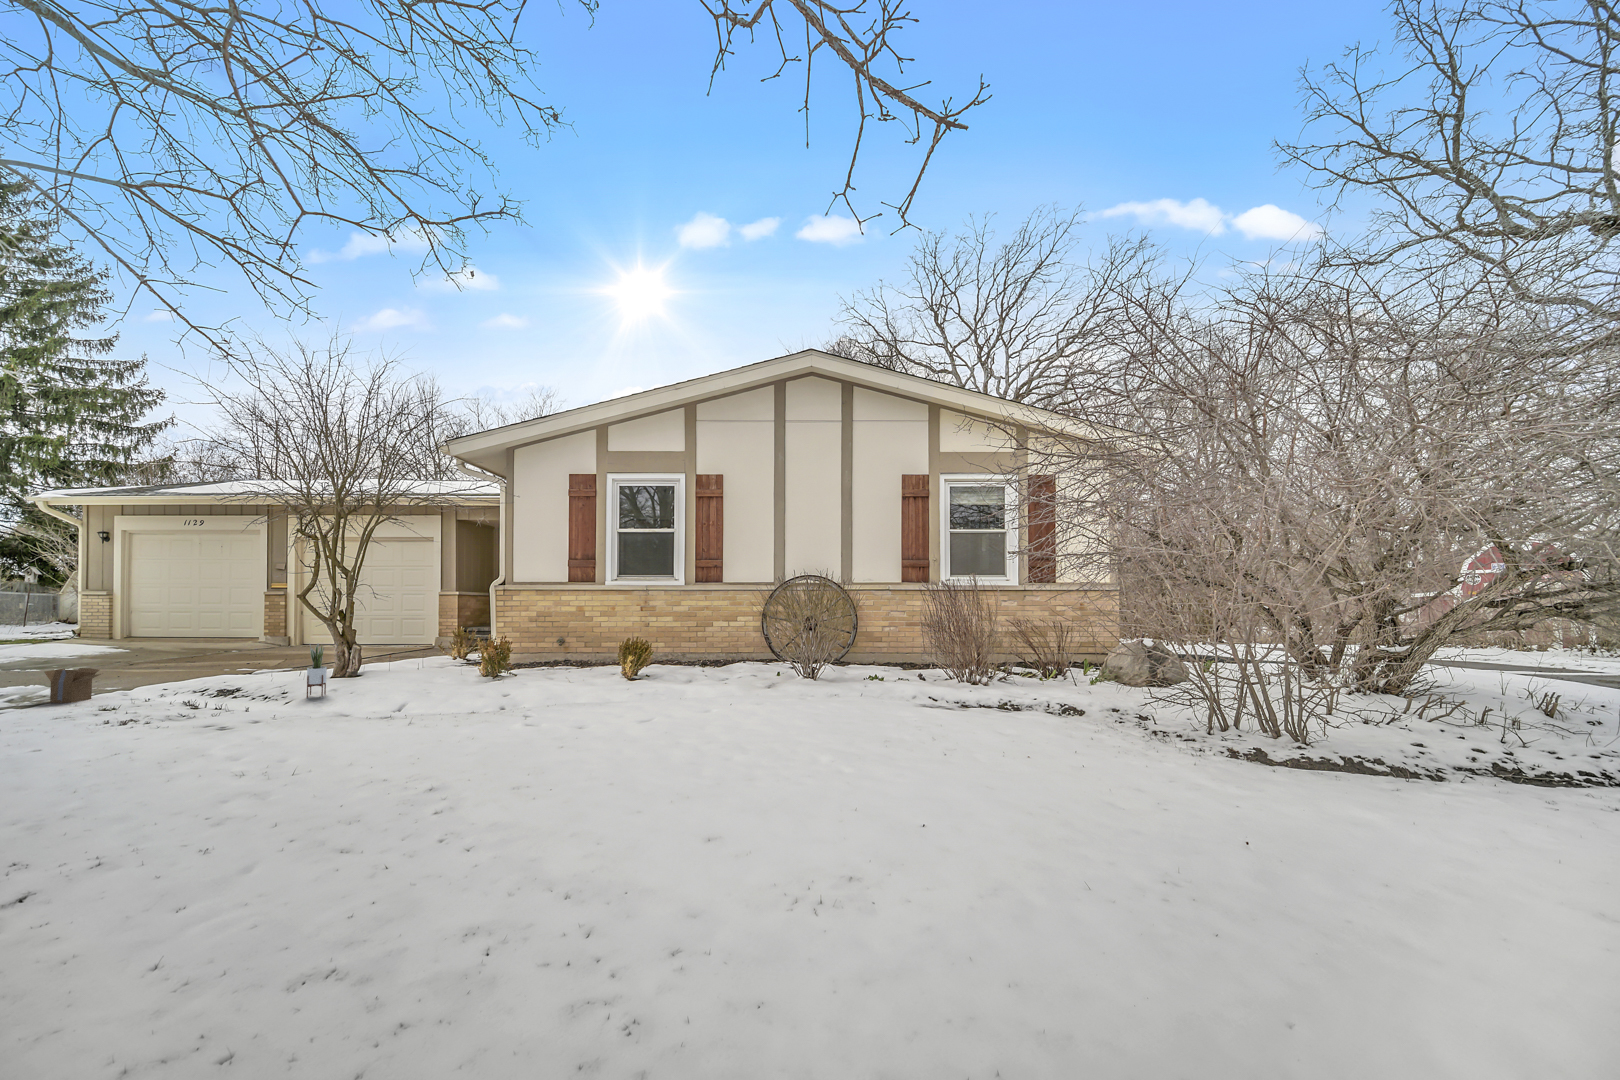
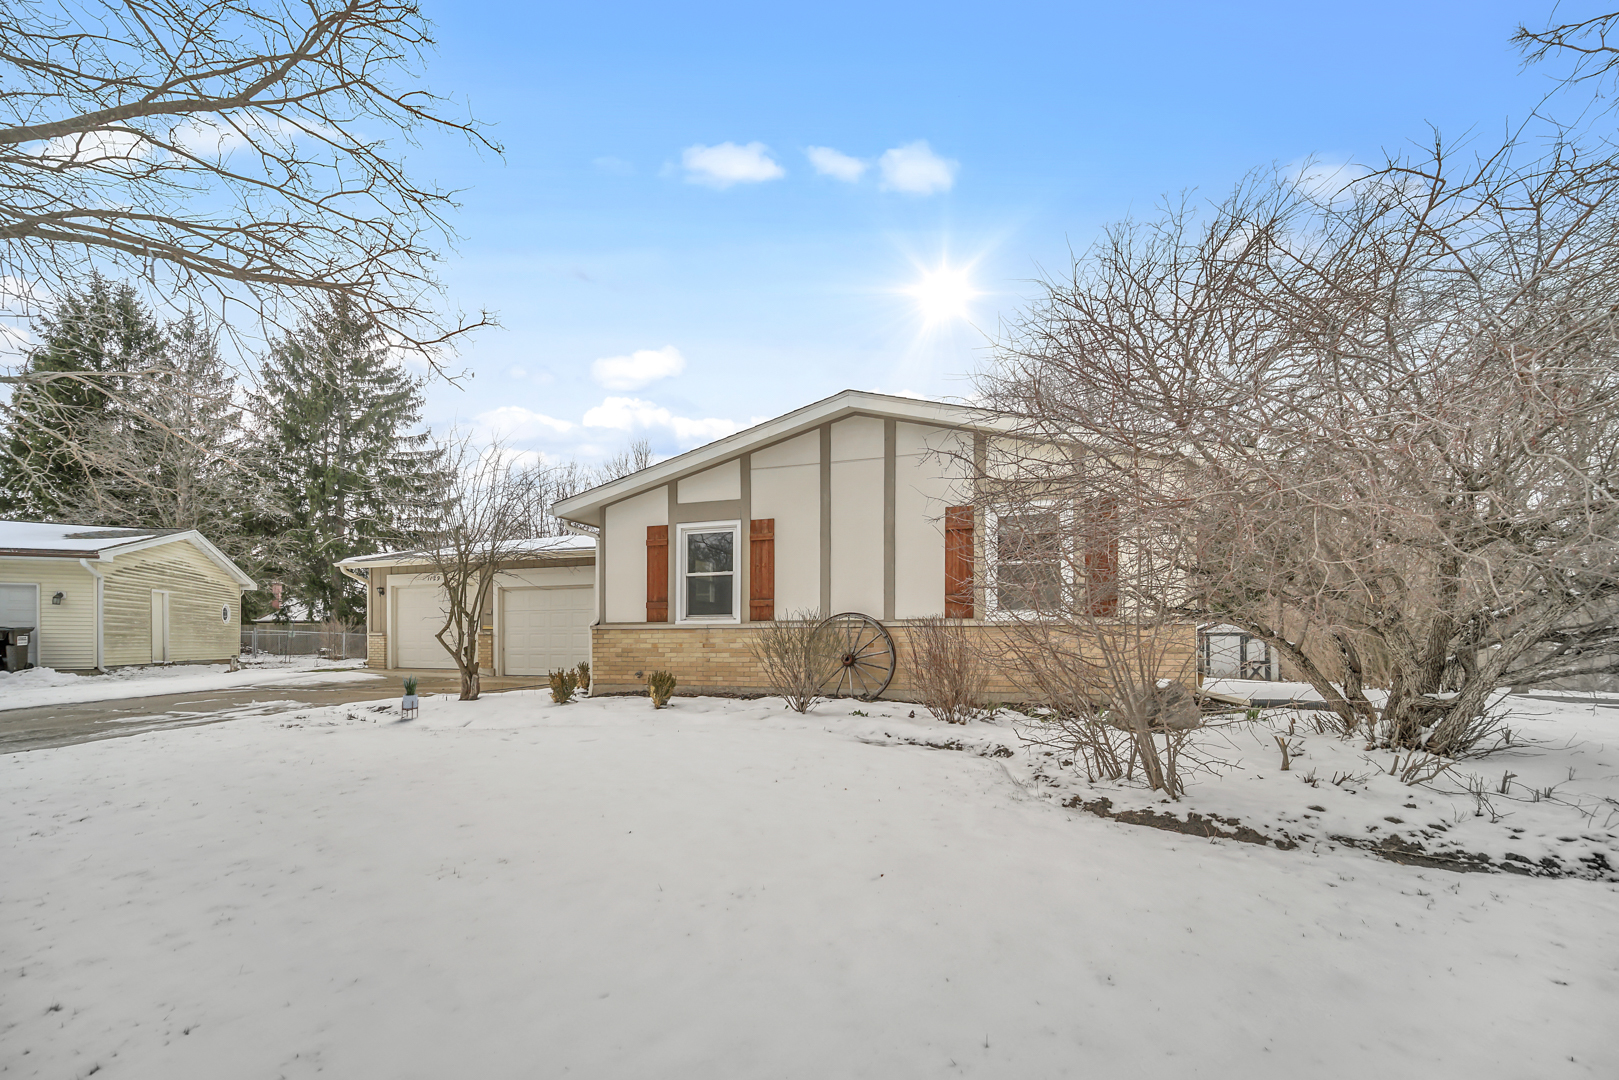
cardboard box: present [45,668,101,703] -> none [258,689,293,715]

